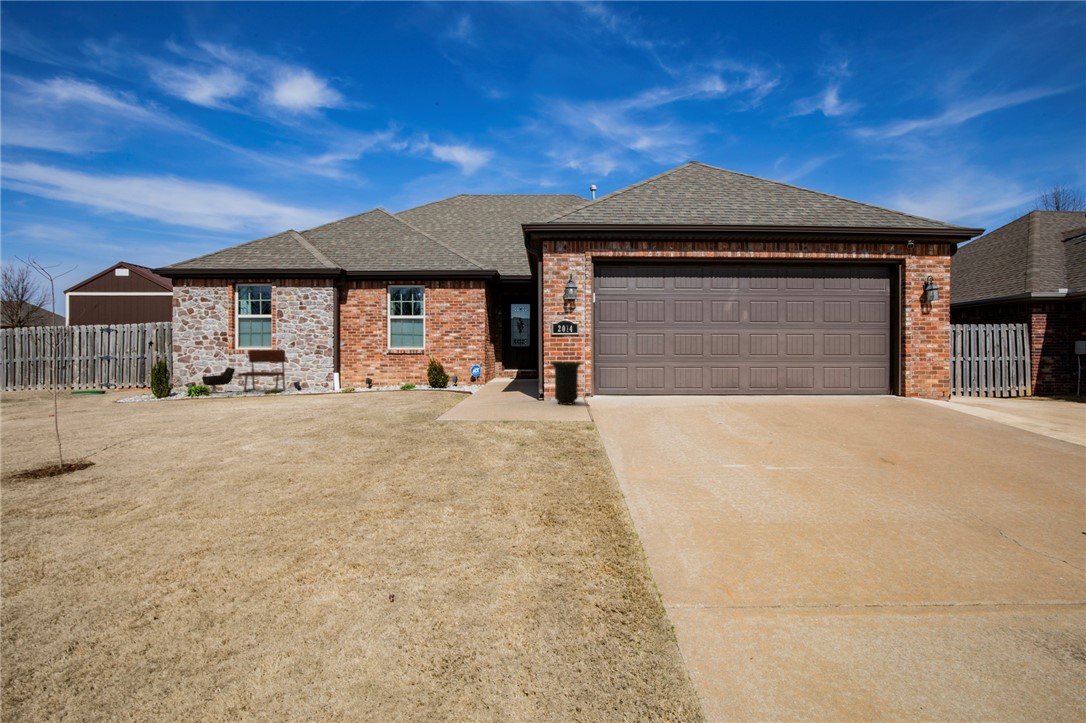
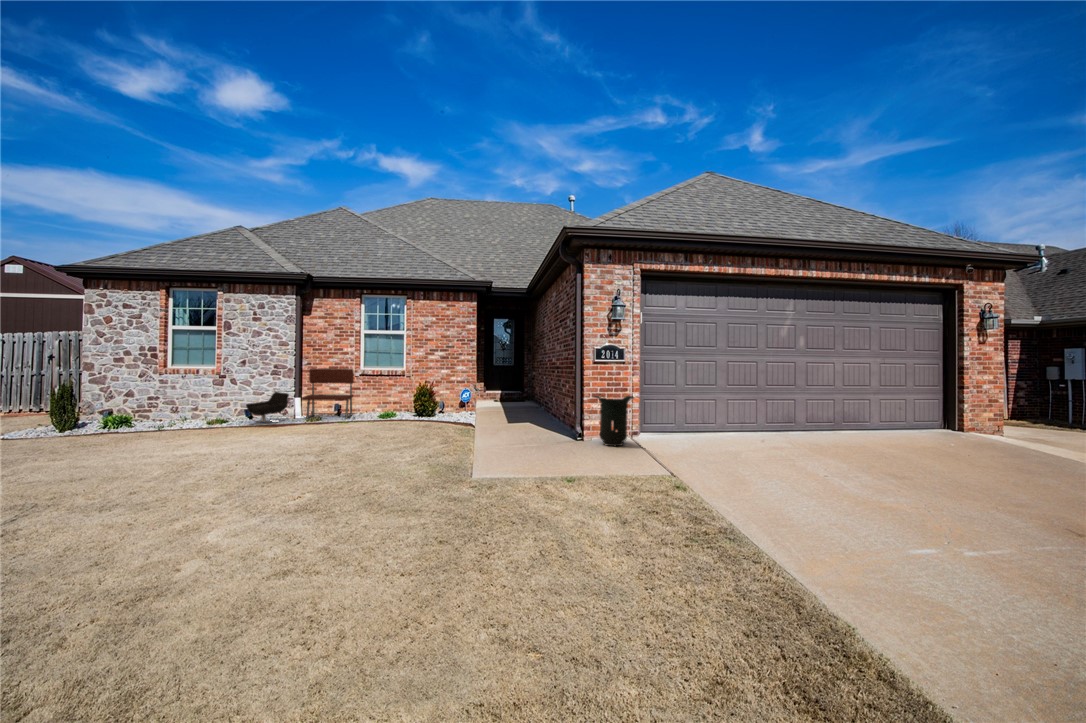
bench: present [238,350,285,392] -> present [302,368,354,418]
lounge chair: present [202,368,235,393] -> present [246,392,289,424]

